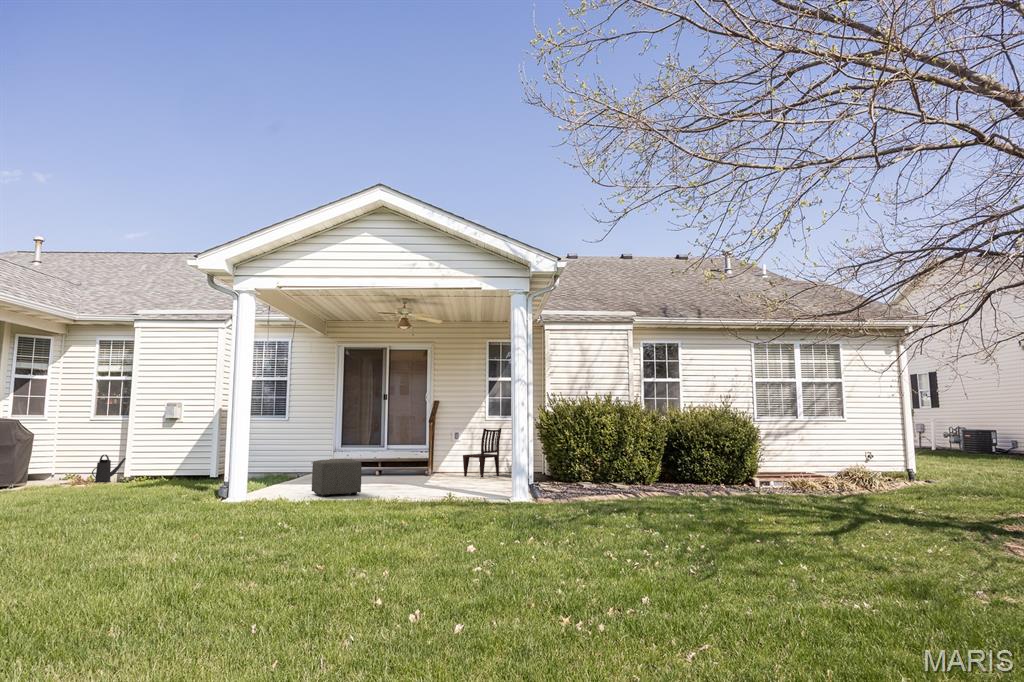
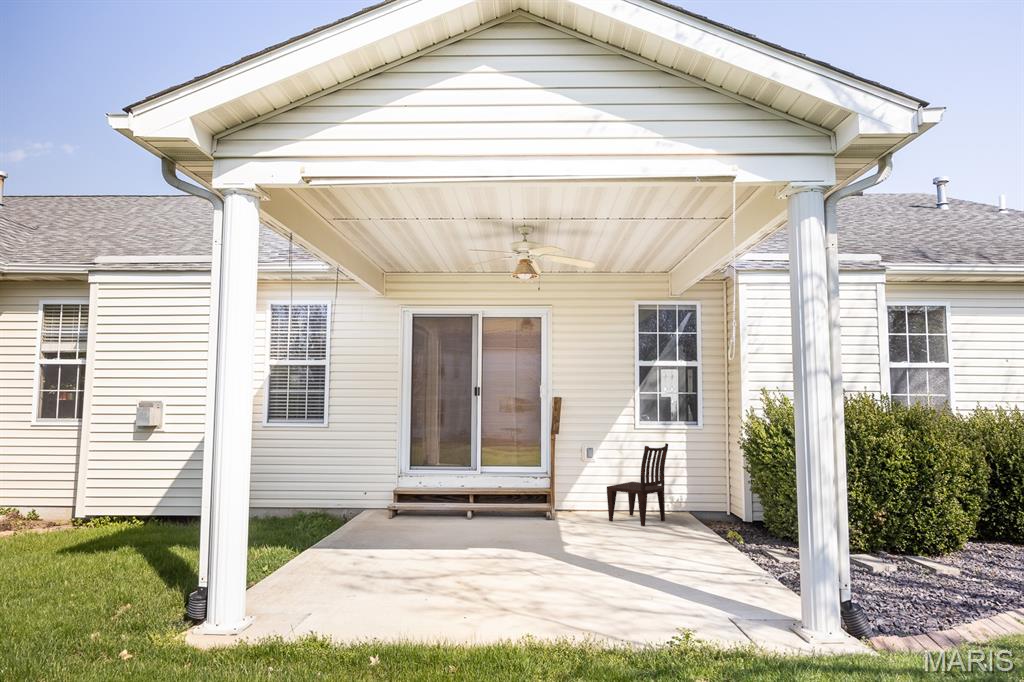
watering can: present [92,455,126,483] -> none [20,484,80,531]
ottoman: present [312,459,361,497] -> none [382,541,490,643]

